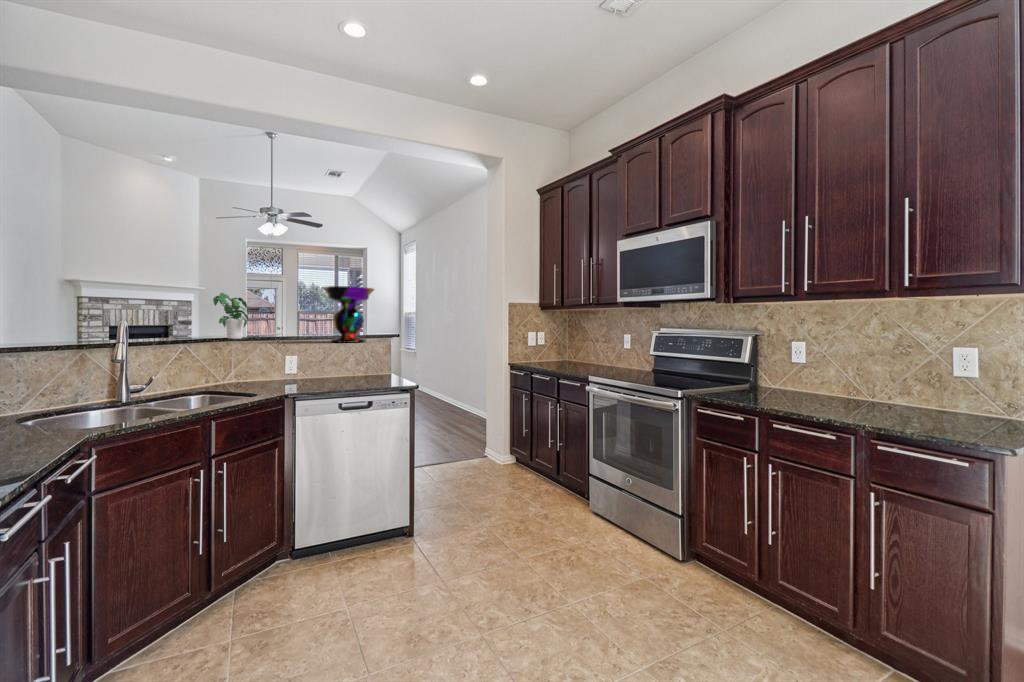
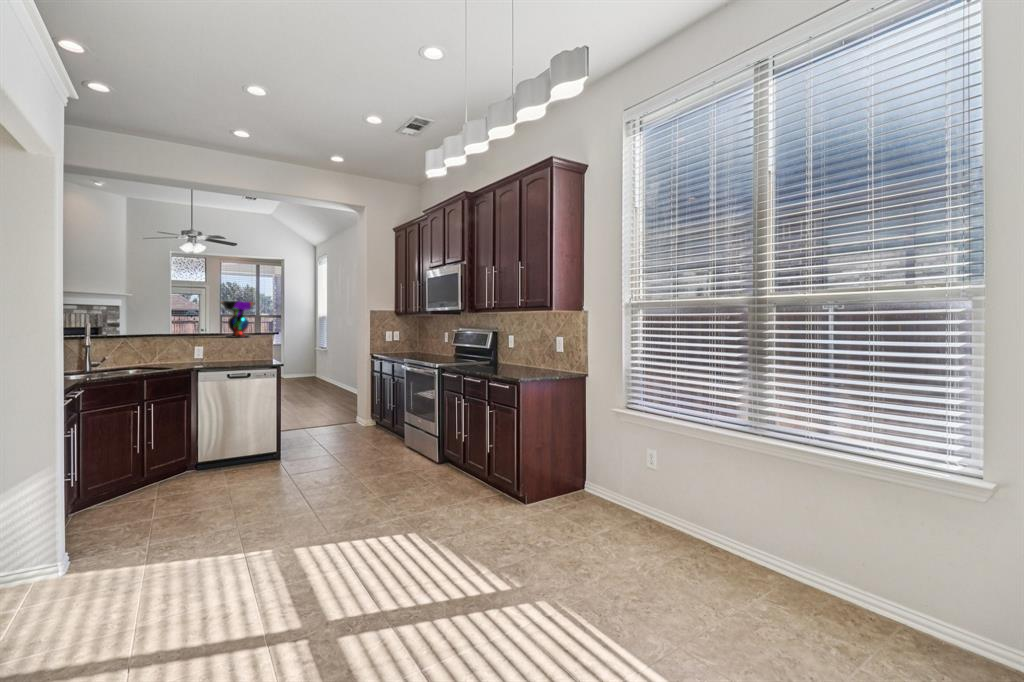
potted plant: present [213,293,248,339] -> none [143,303,170,336]

